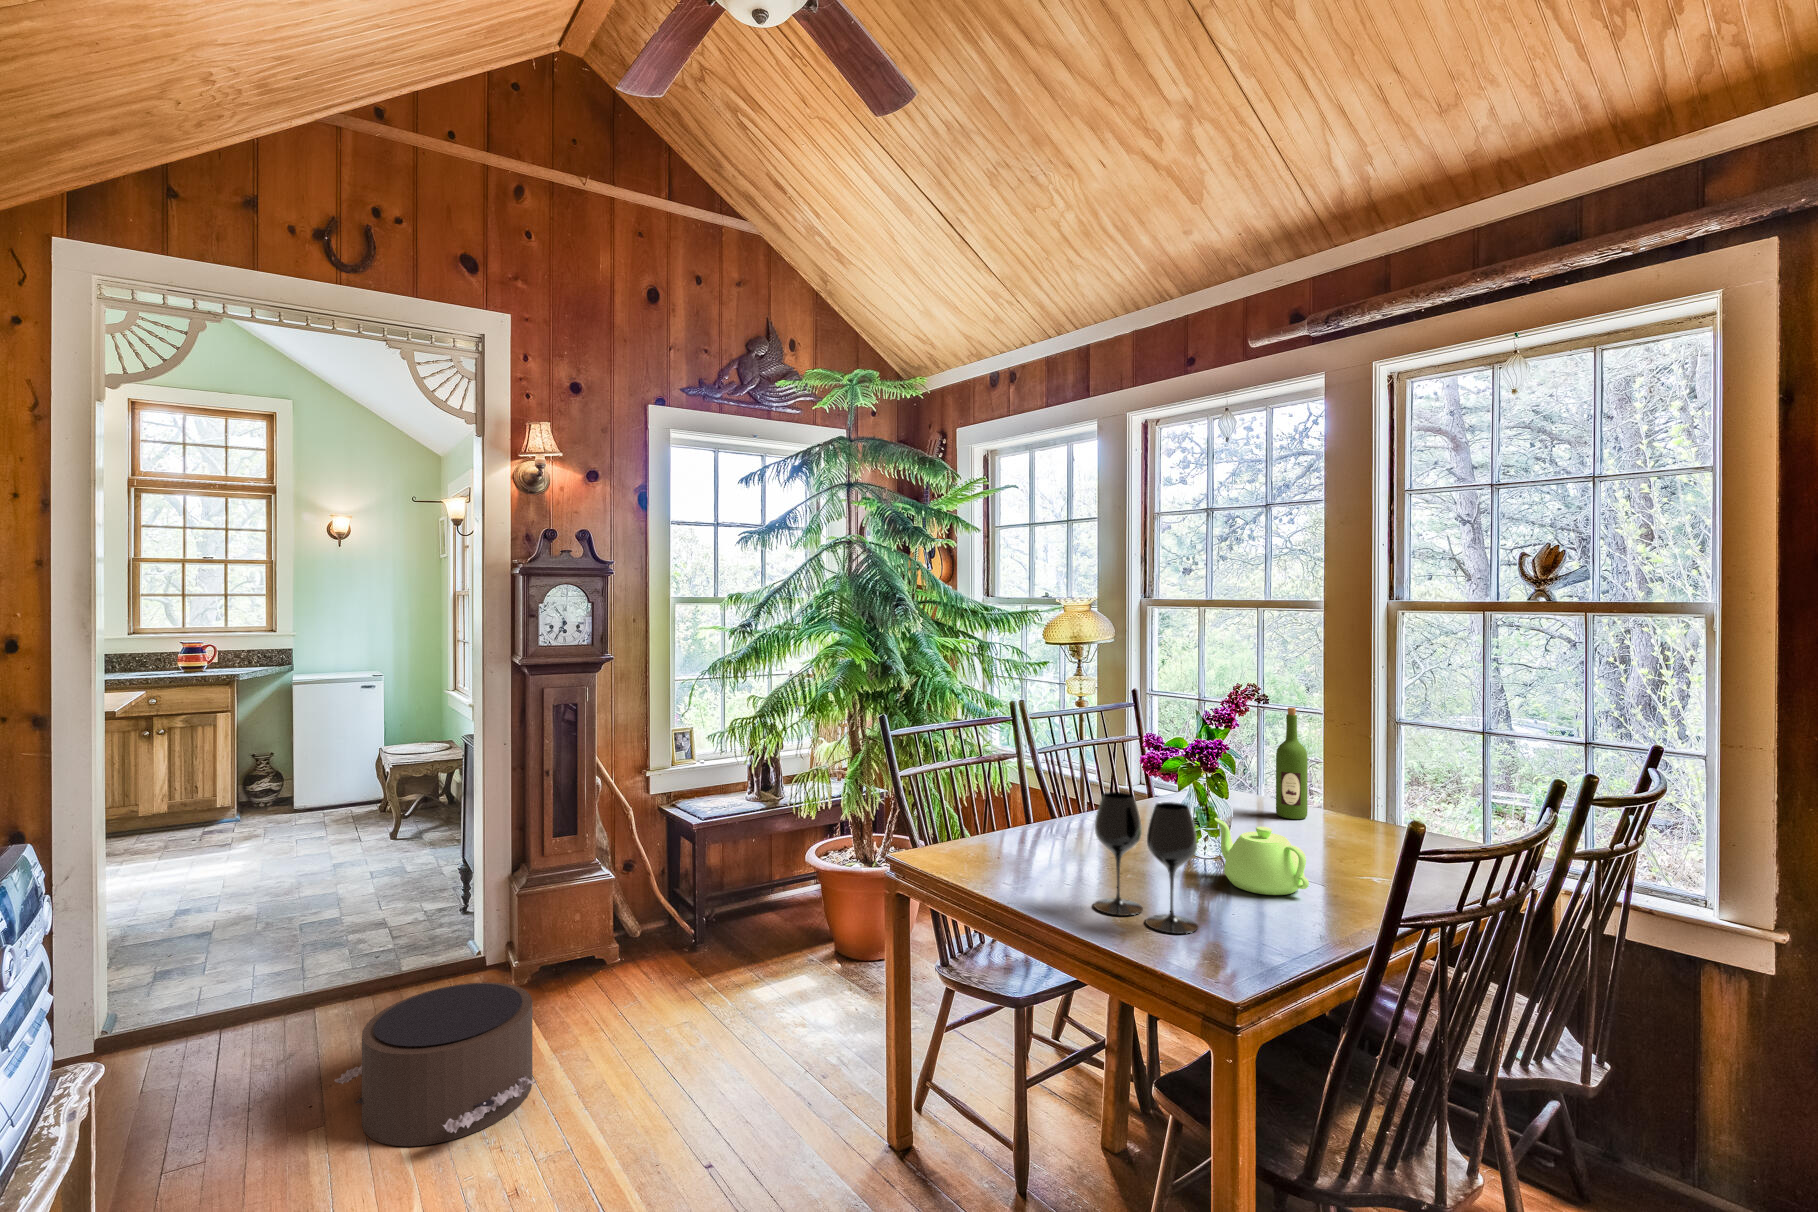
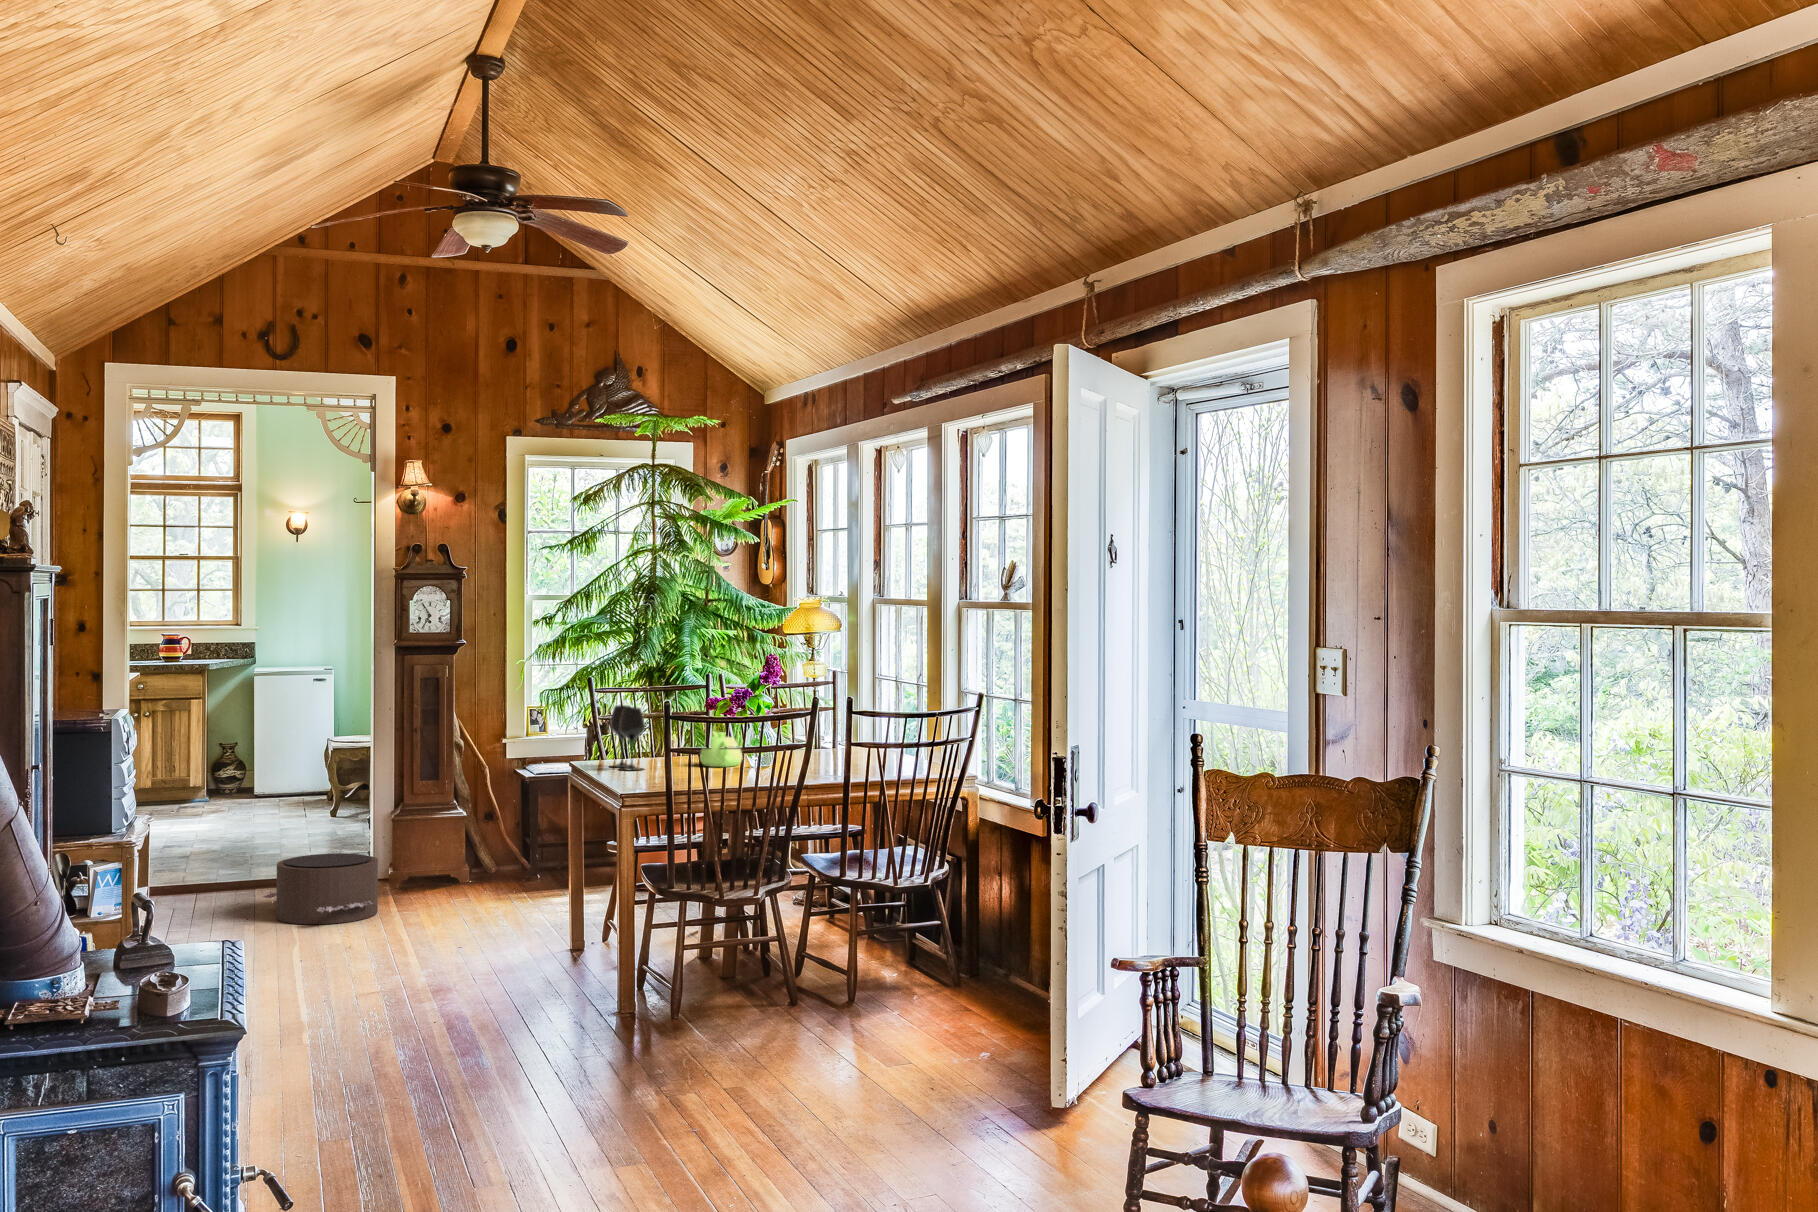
wine bottle: present [1276,708,1308,819] -> none [837,677,857,753]

